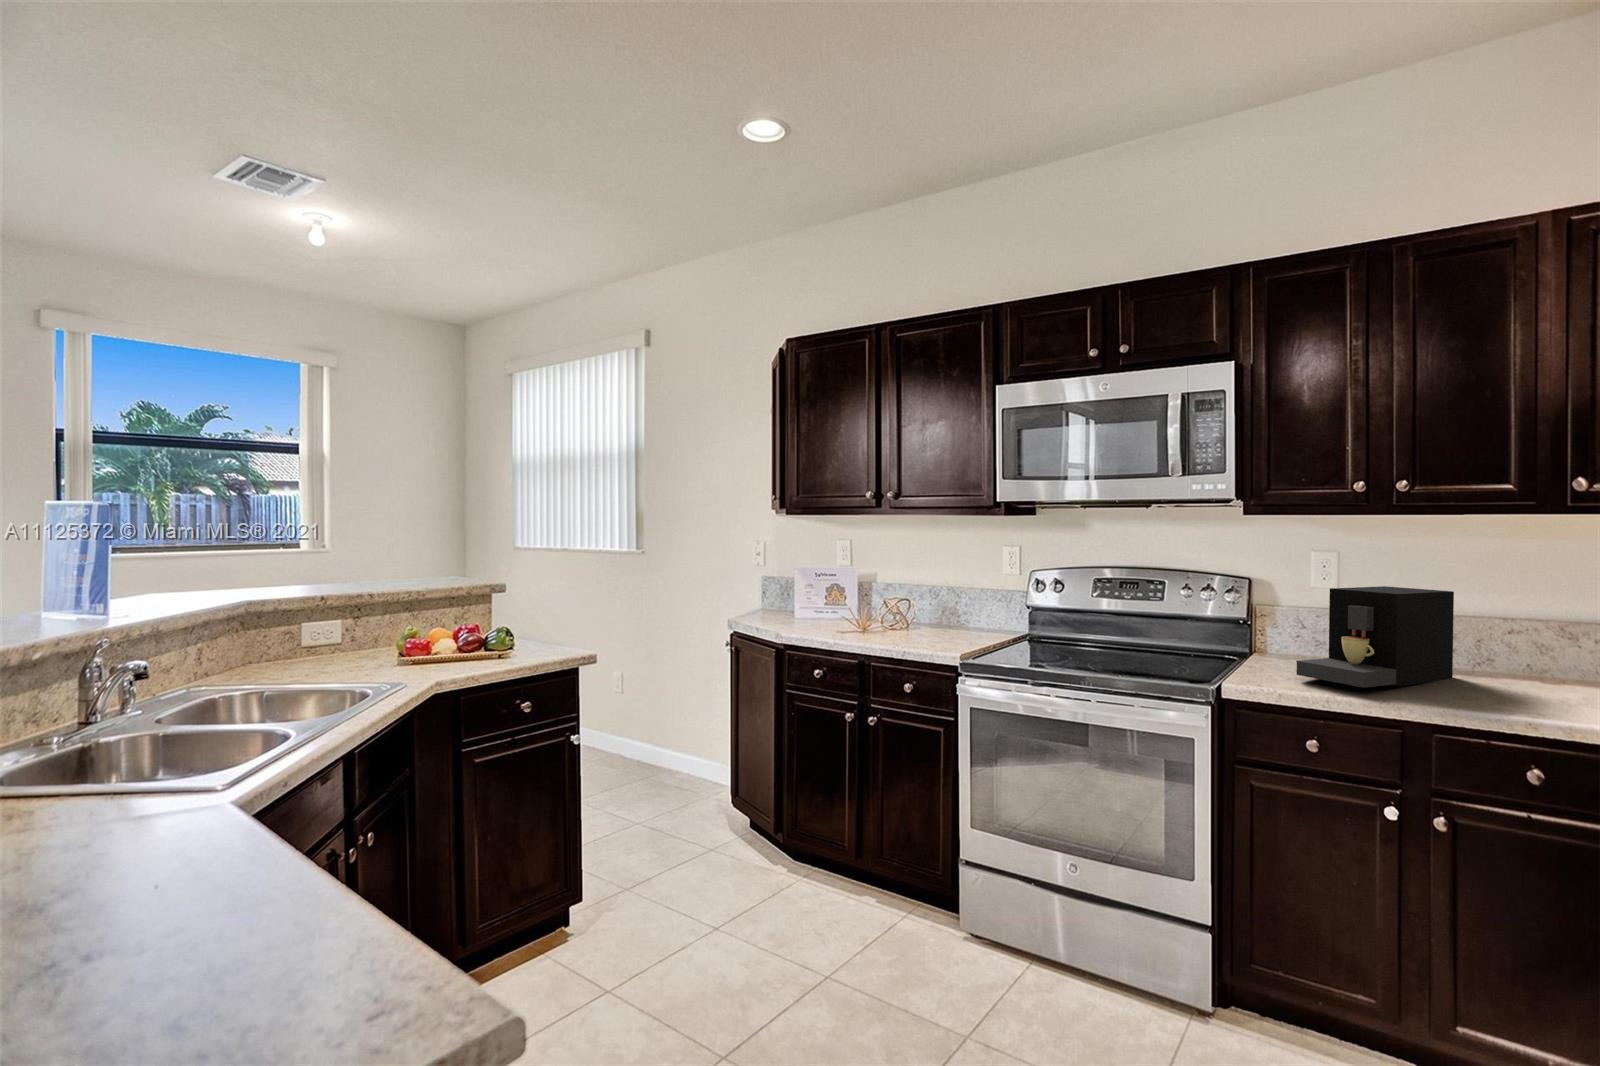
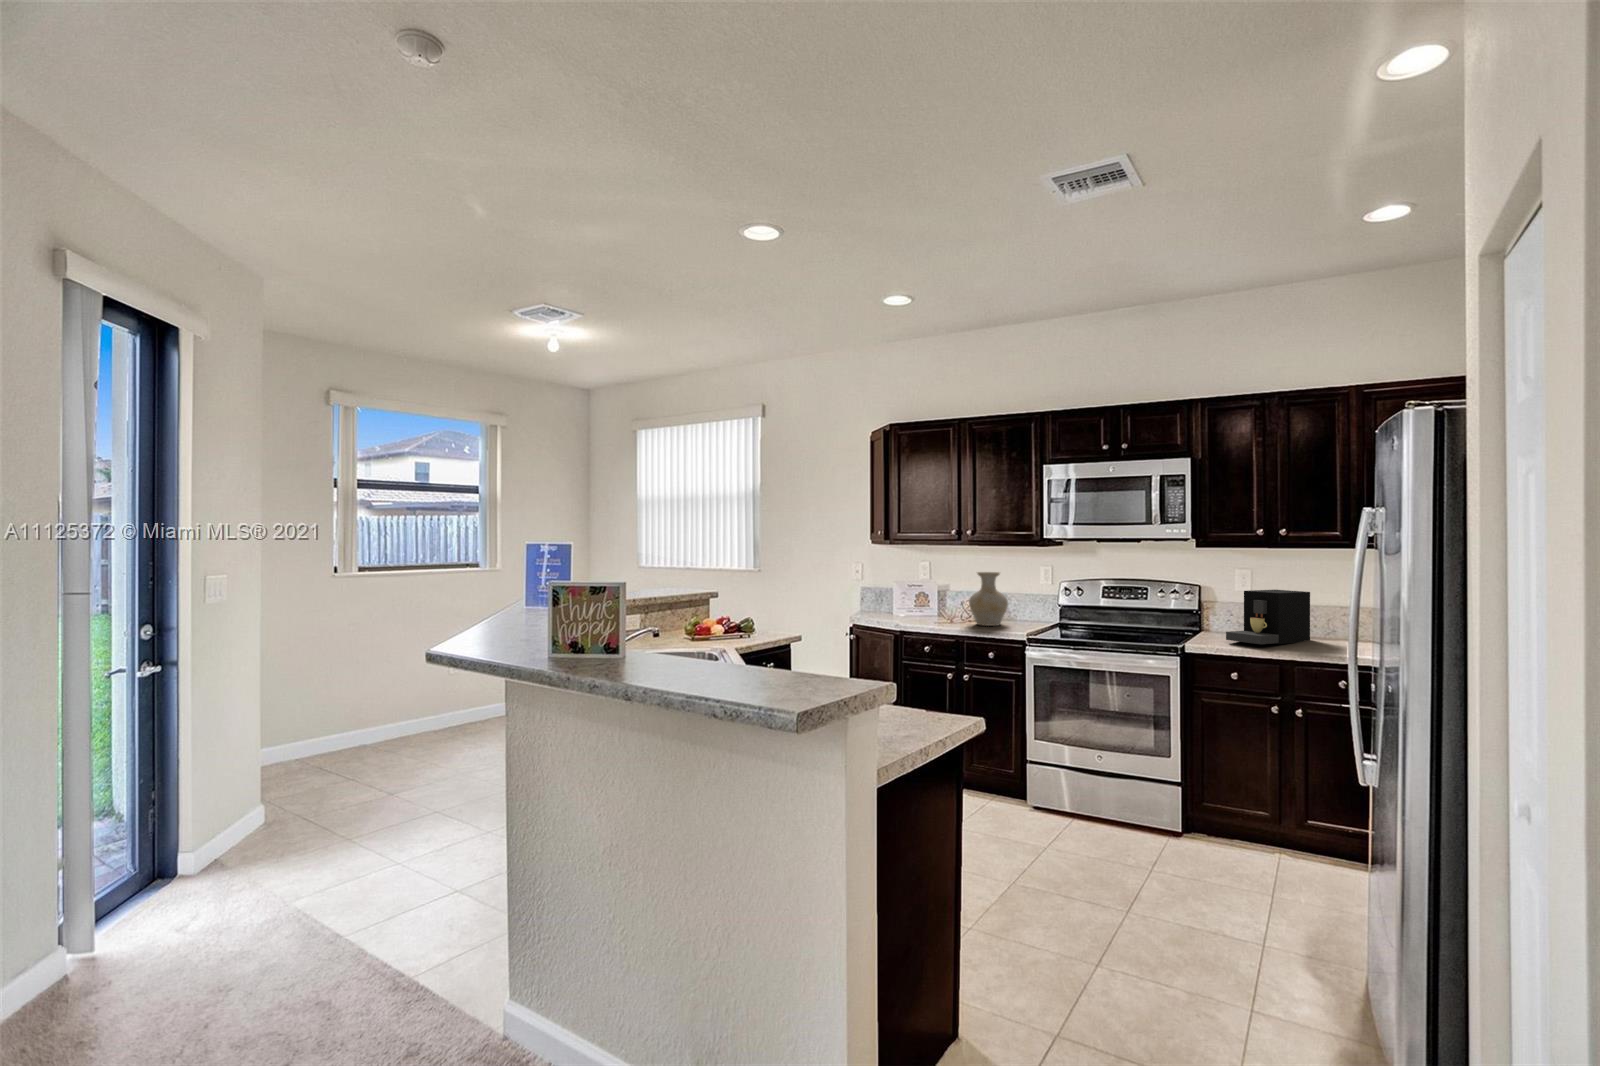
vase: none [890,555,949,637] -> present [969,572,1008,626]

